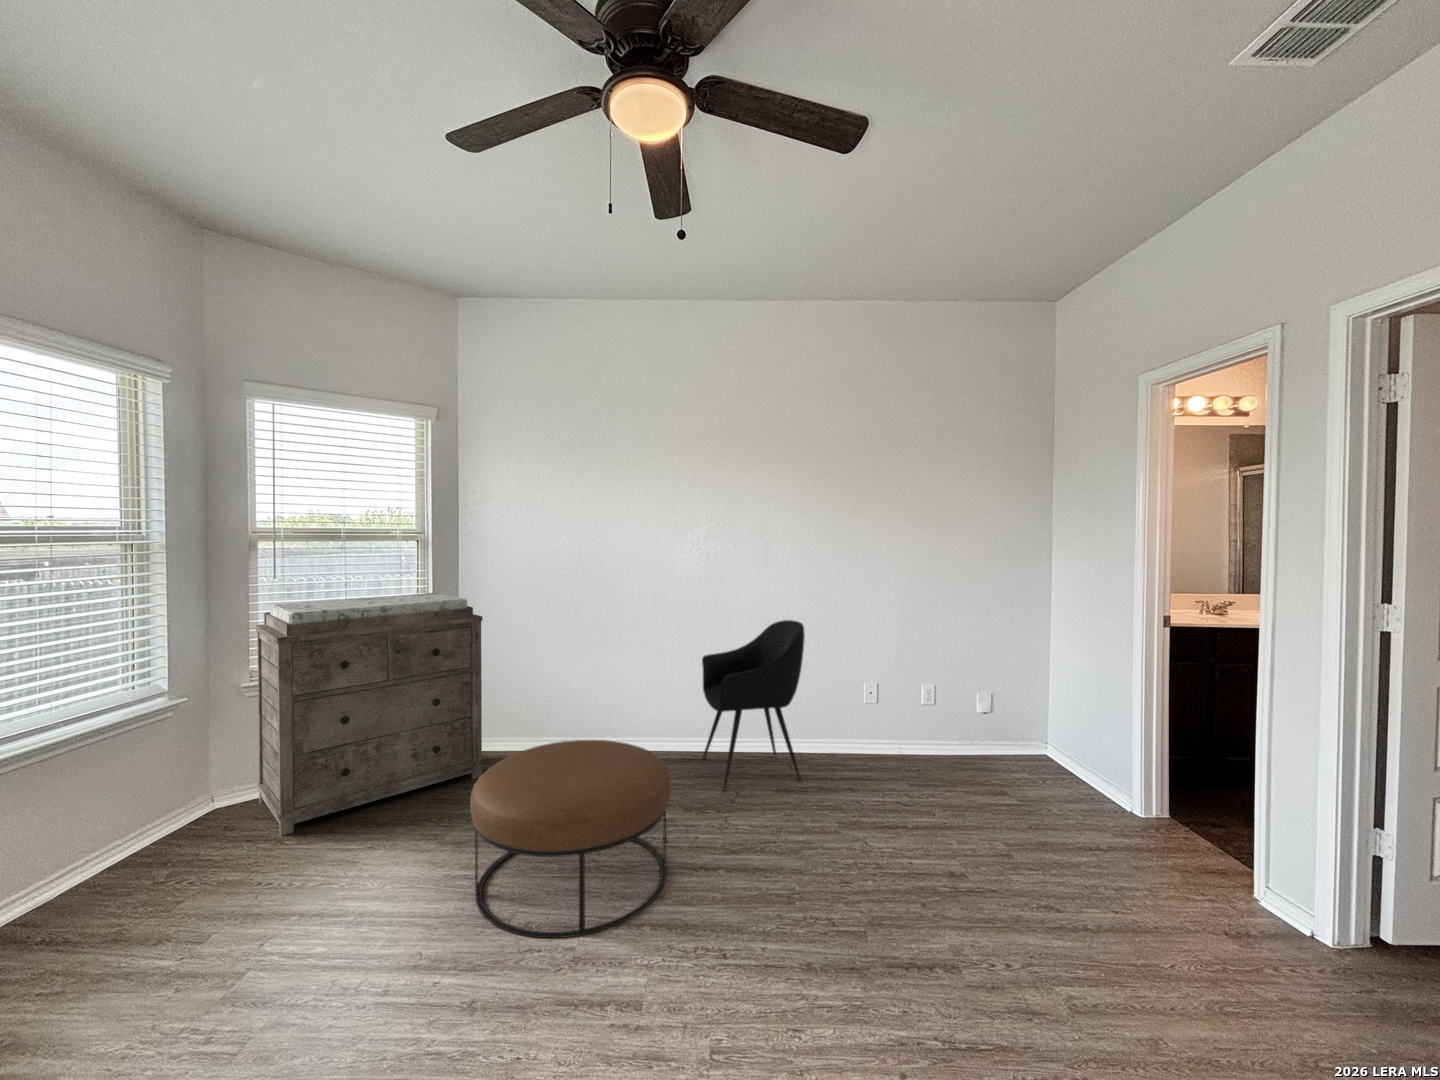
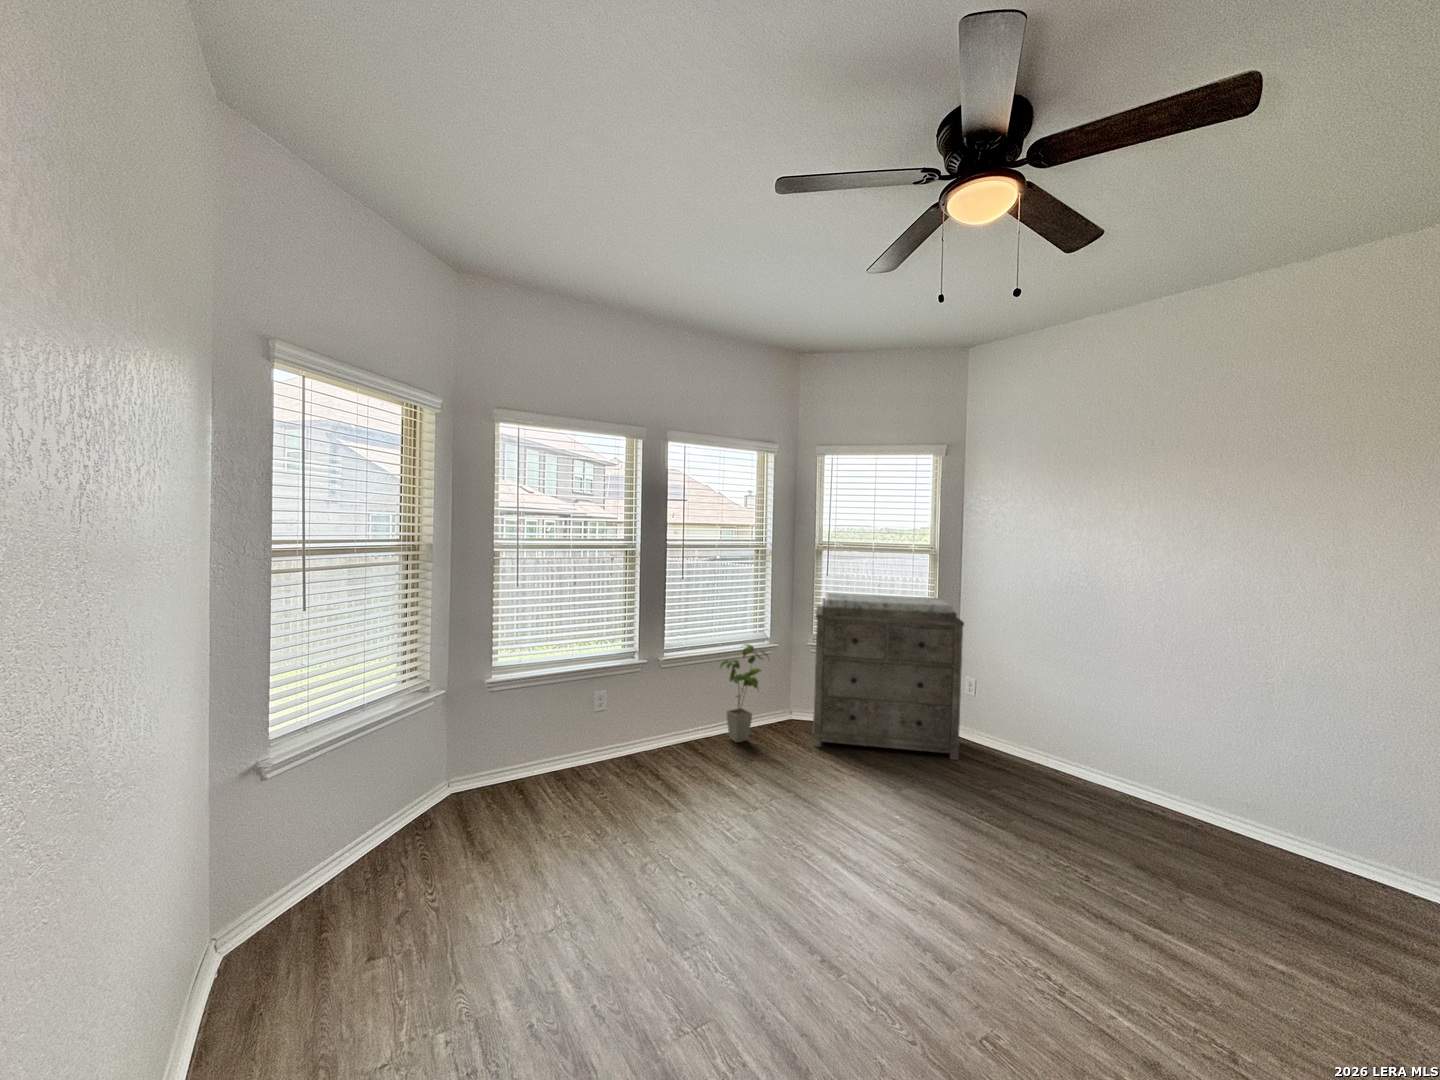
armchair: present [702,620,805,792] -> none [1207,690,1388,918]
house plant: none [70,710,194,889] -> present [720,644,768,742]
ottoman: present [470,740,671,938] -> none [888,738,1078,915]

